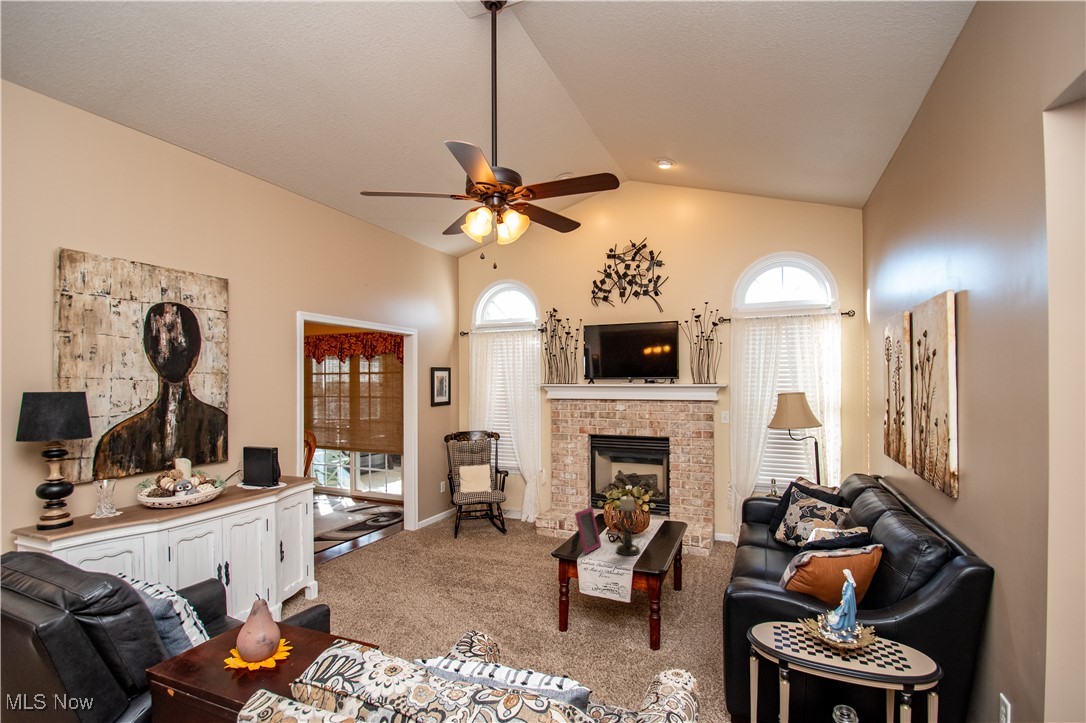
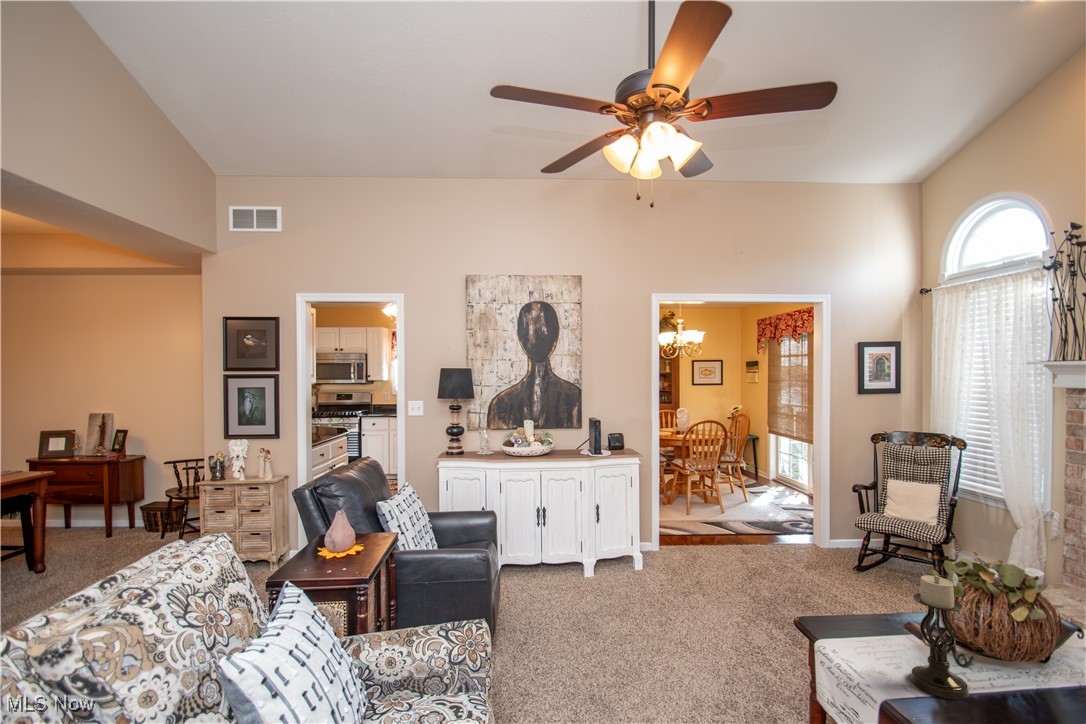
picture frame: present [571,507,601,554] -> none [839,573,907,652]

